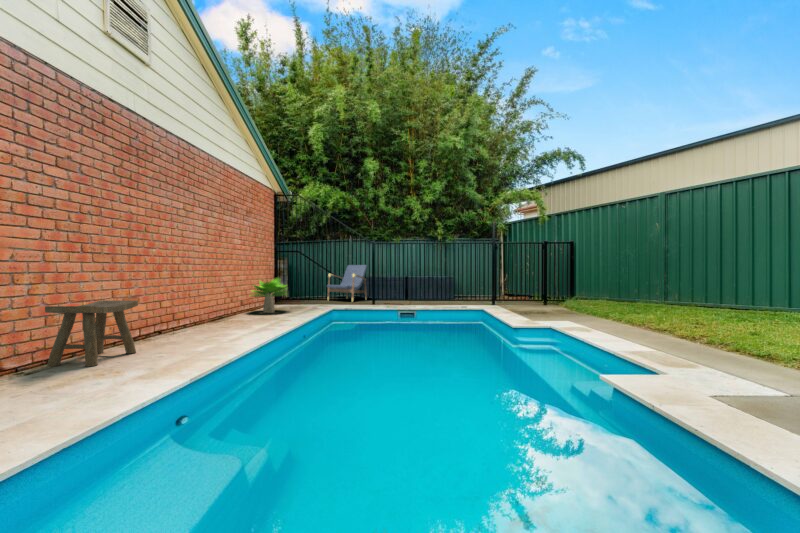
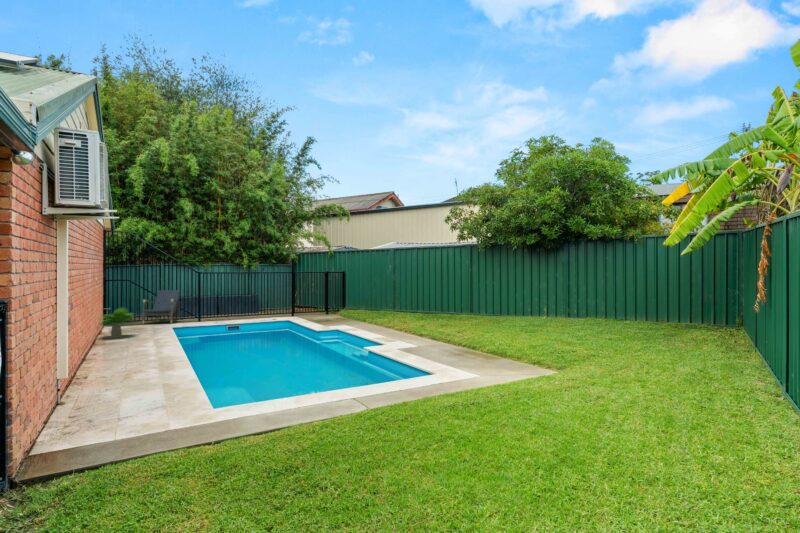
stool: present [45,300,138,367] -> none [79,331,111,371]

